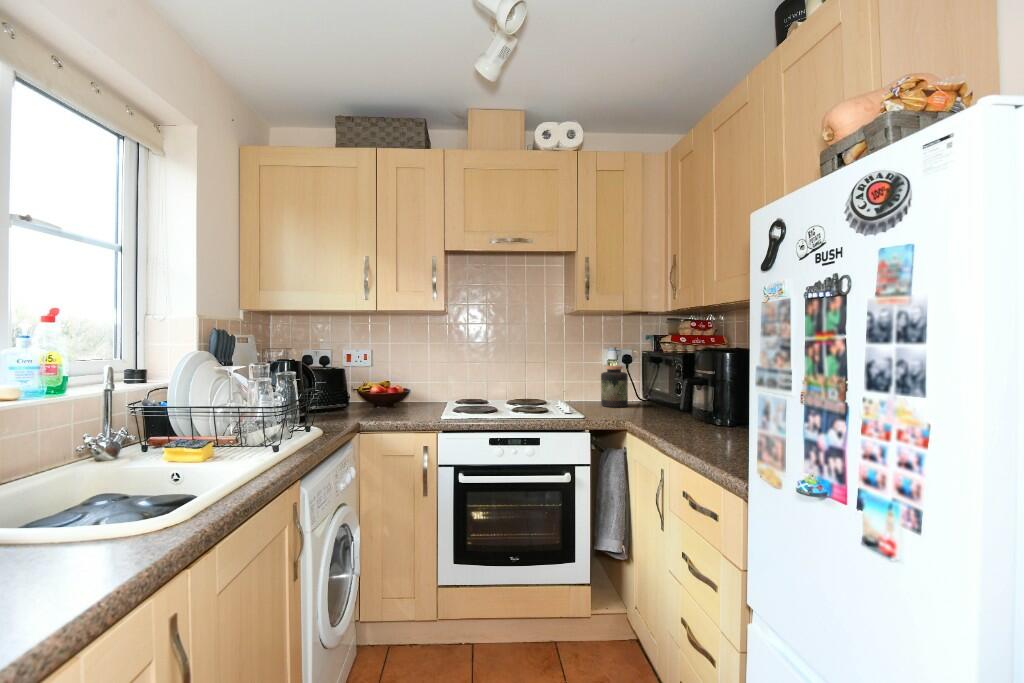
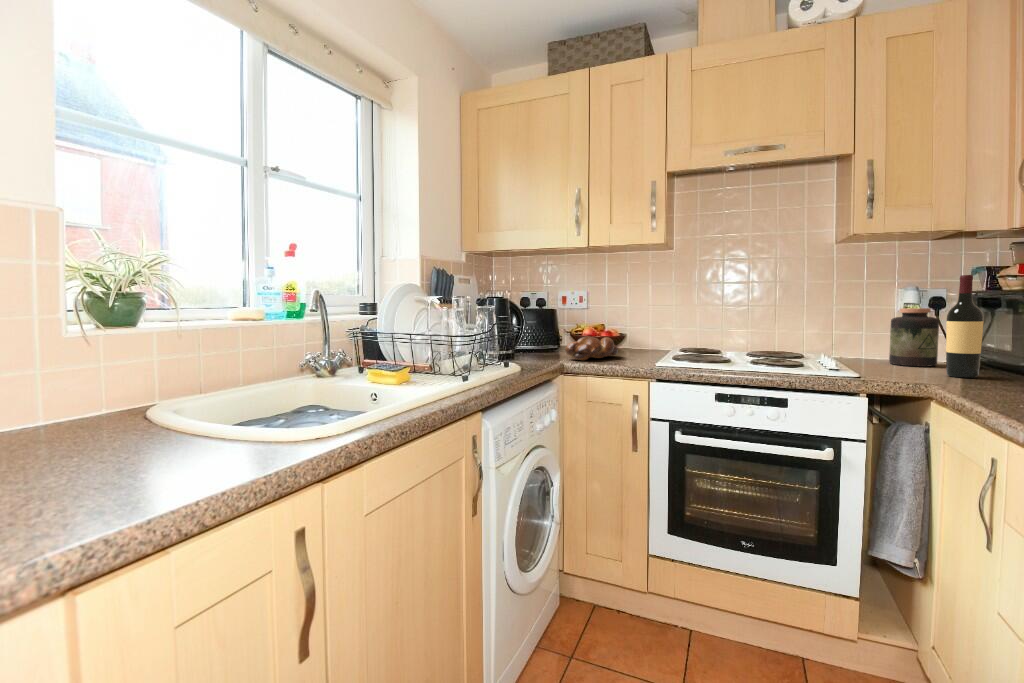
wine bottle: none [631,347,649,415] -> present [946,275,984,378]
bread loaf: none [357,393,405,417] -> present [565,336,618,360]

